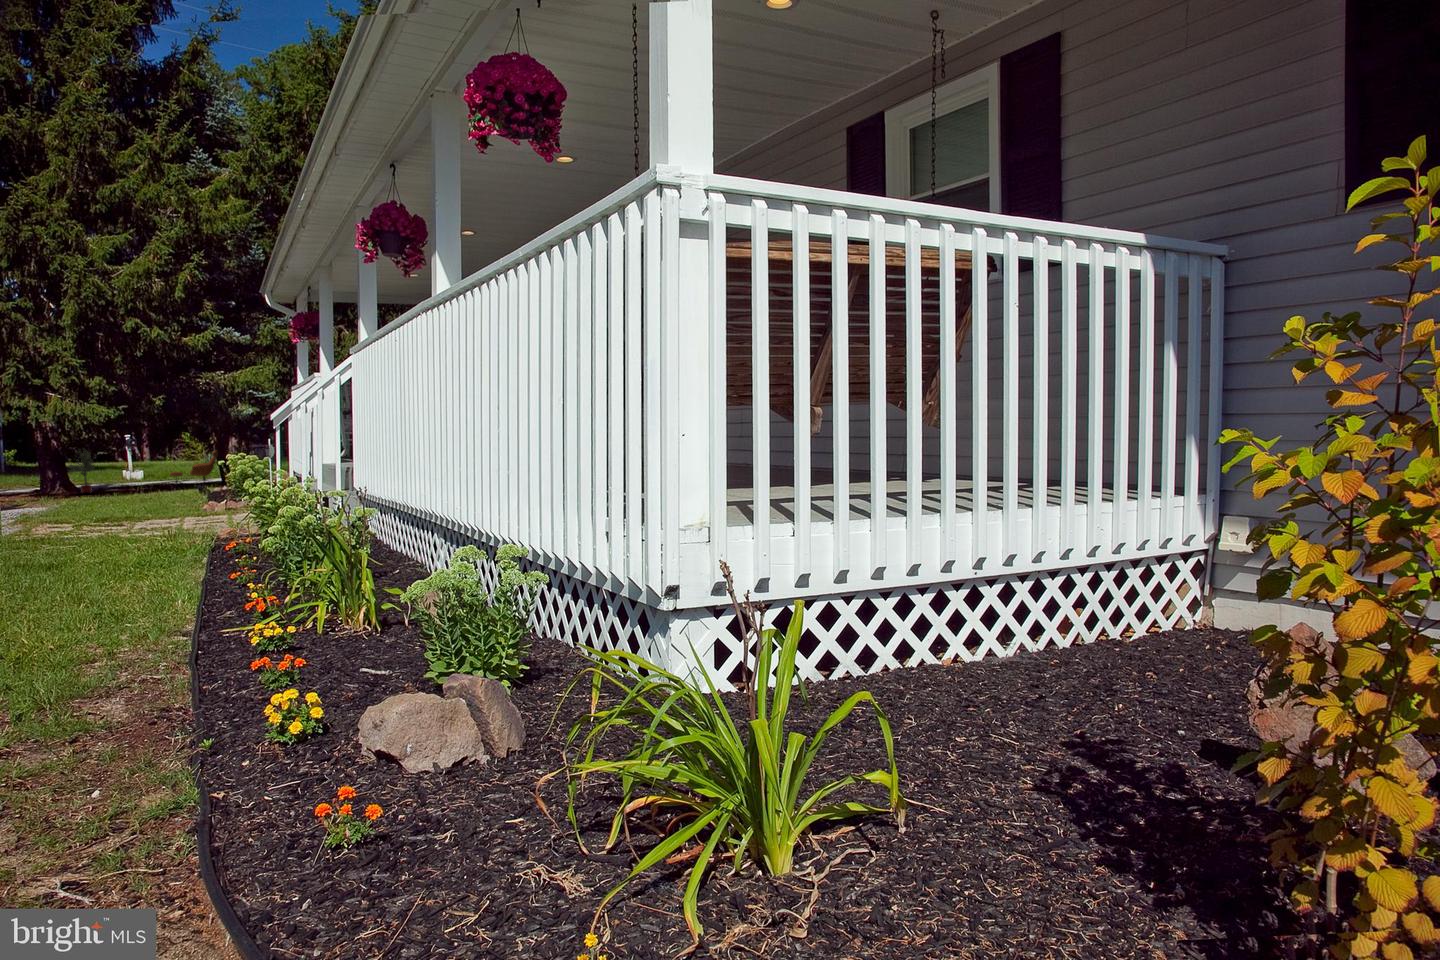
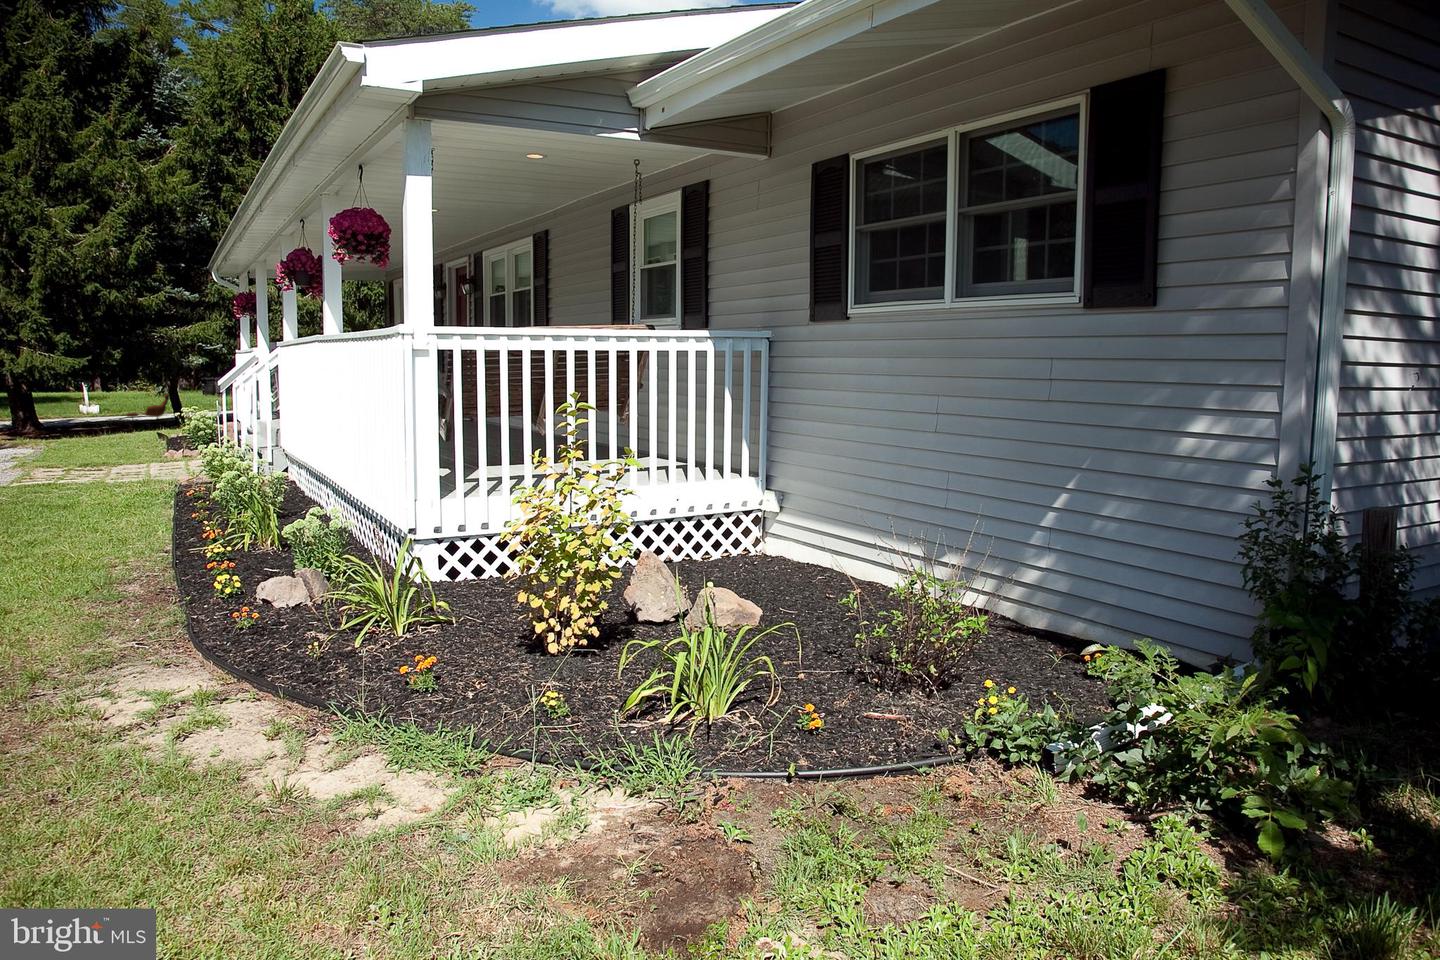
potted tree: present [69,450,94,493] -> none [38,393,62,433]

